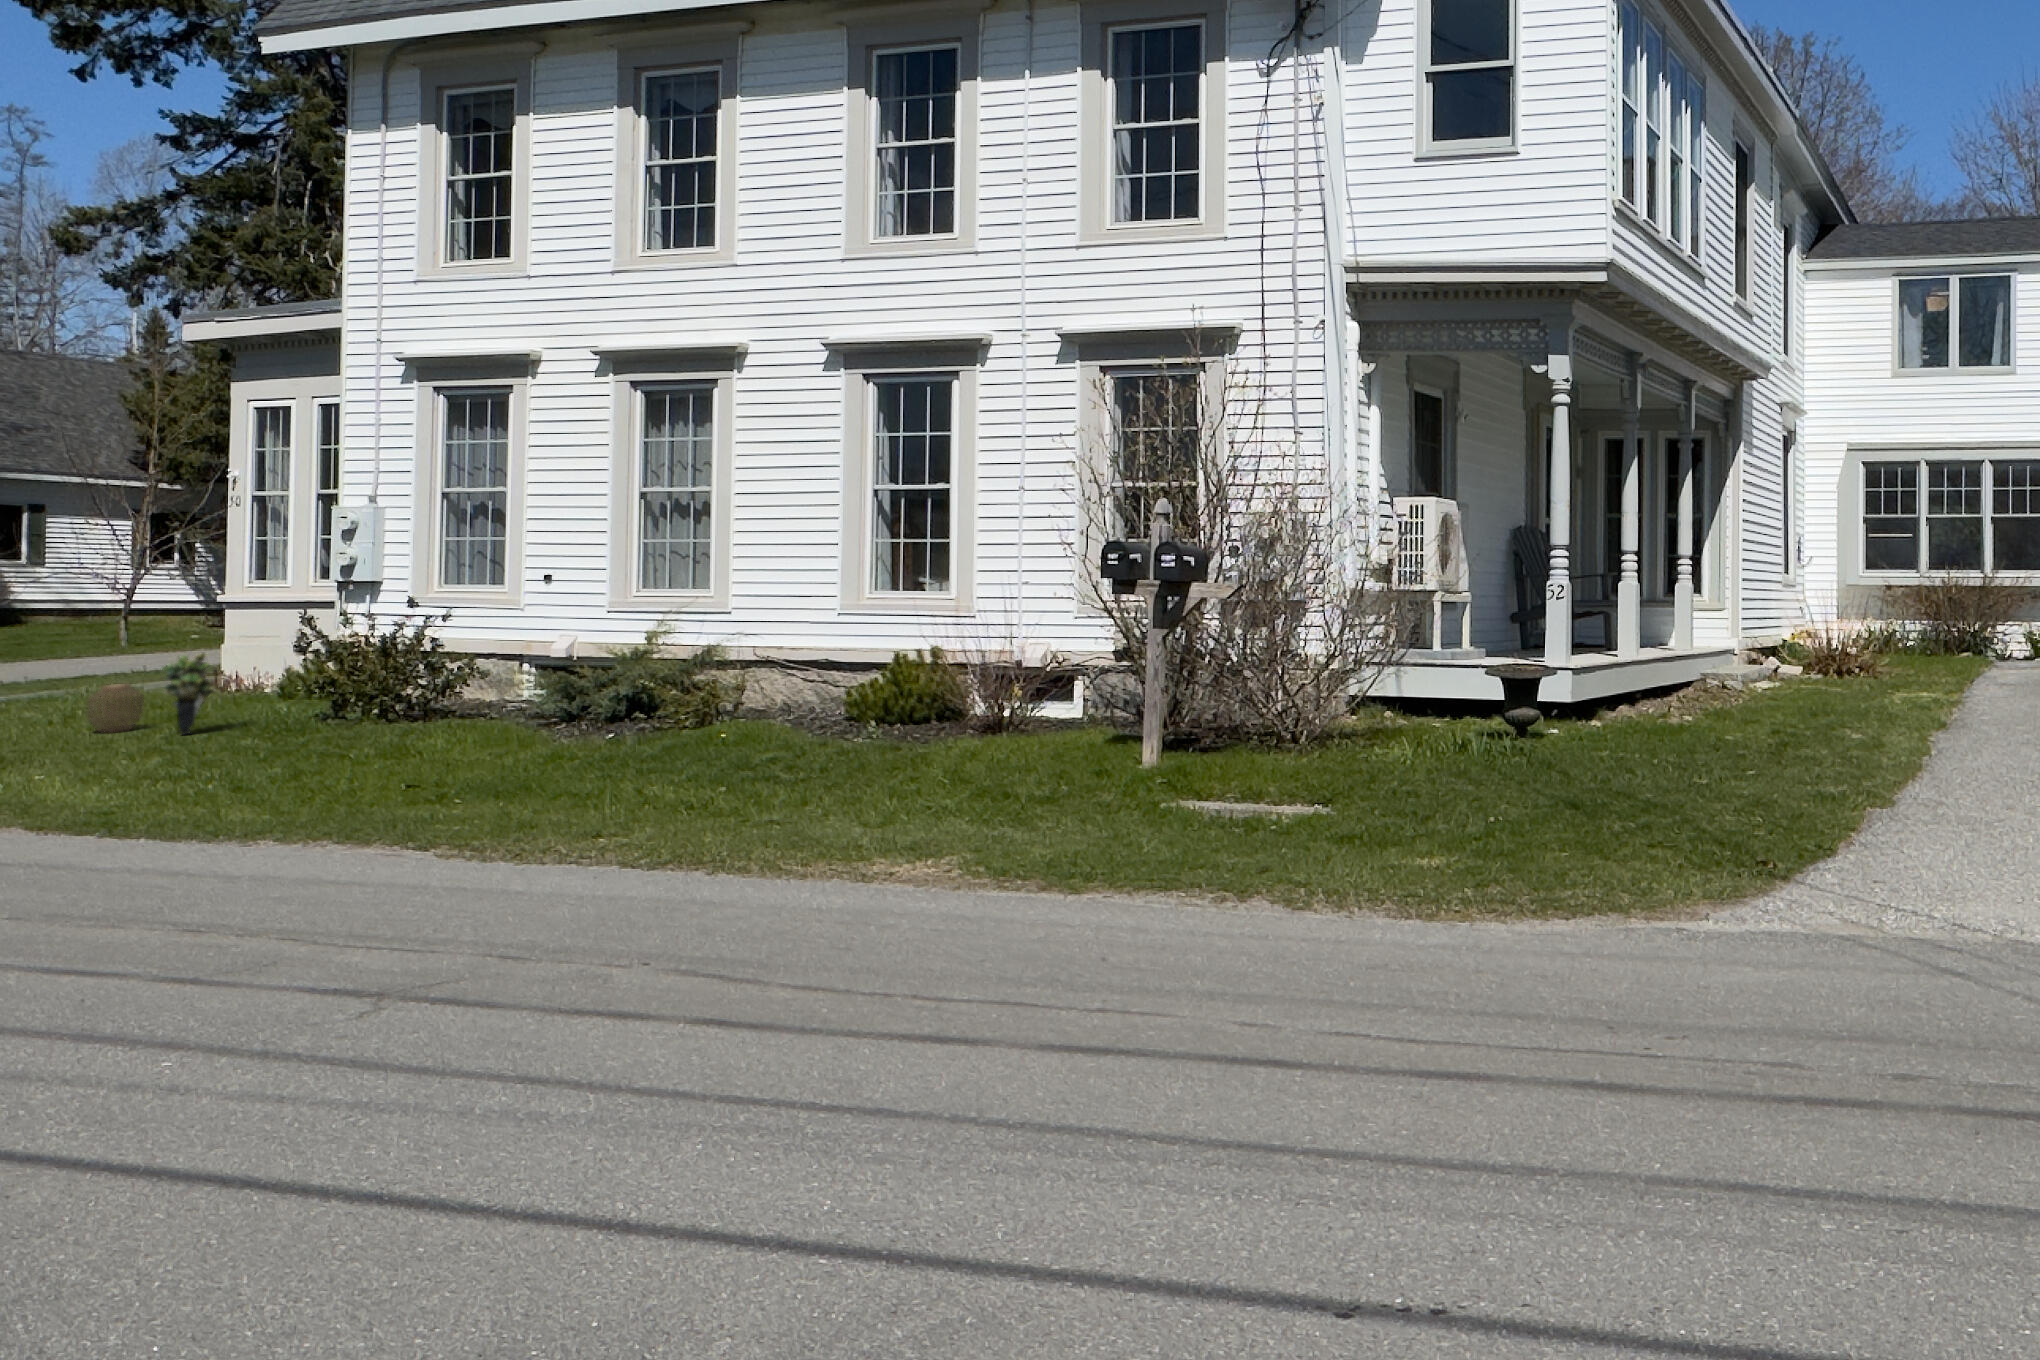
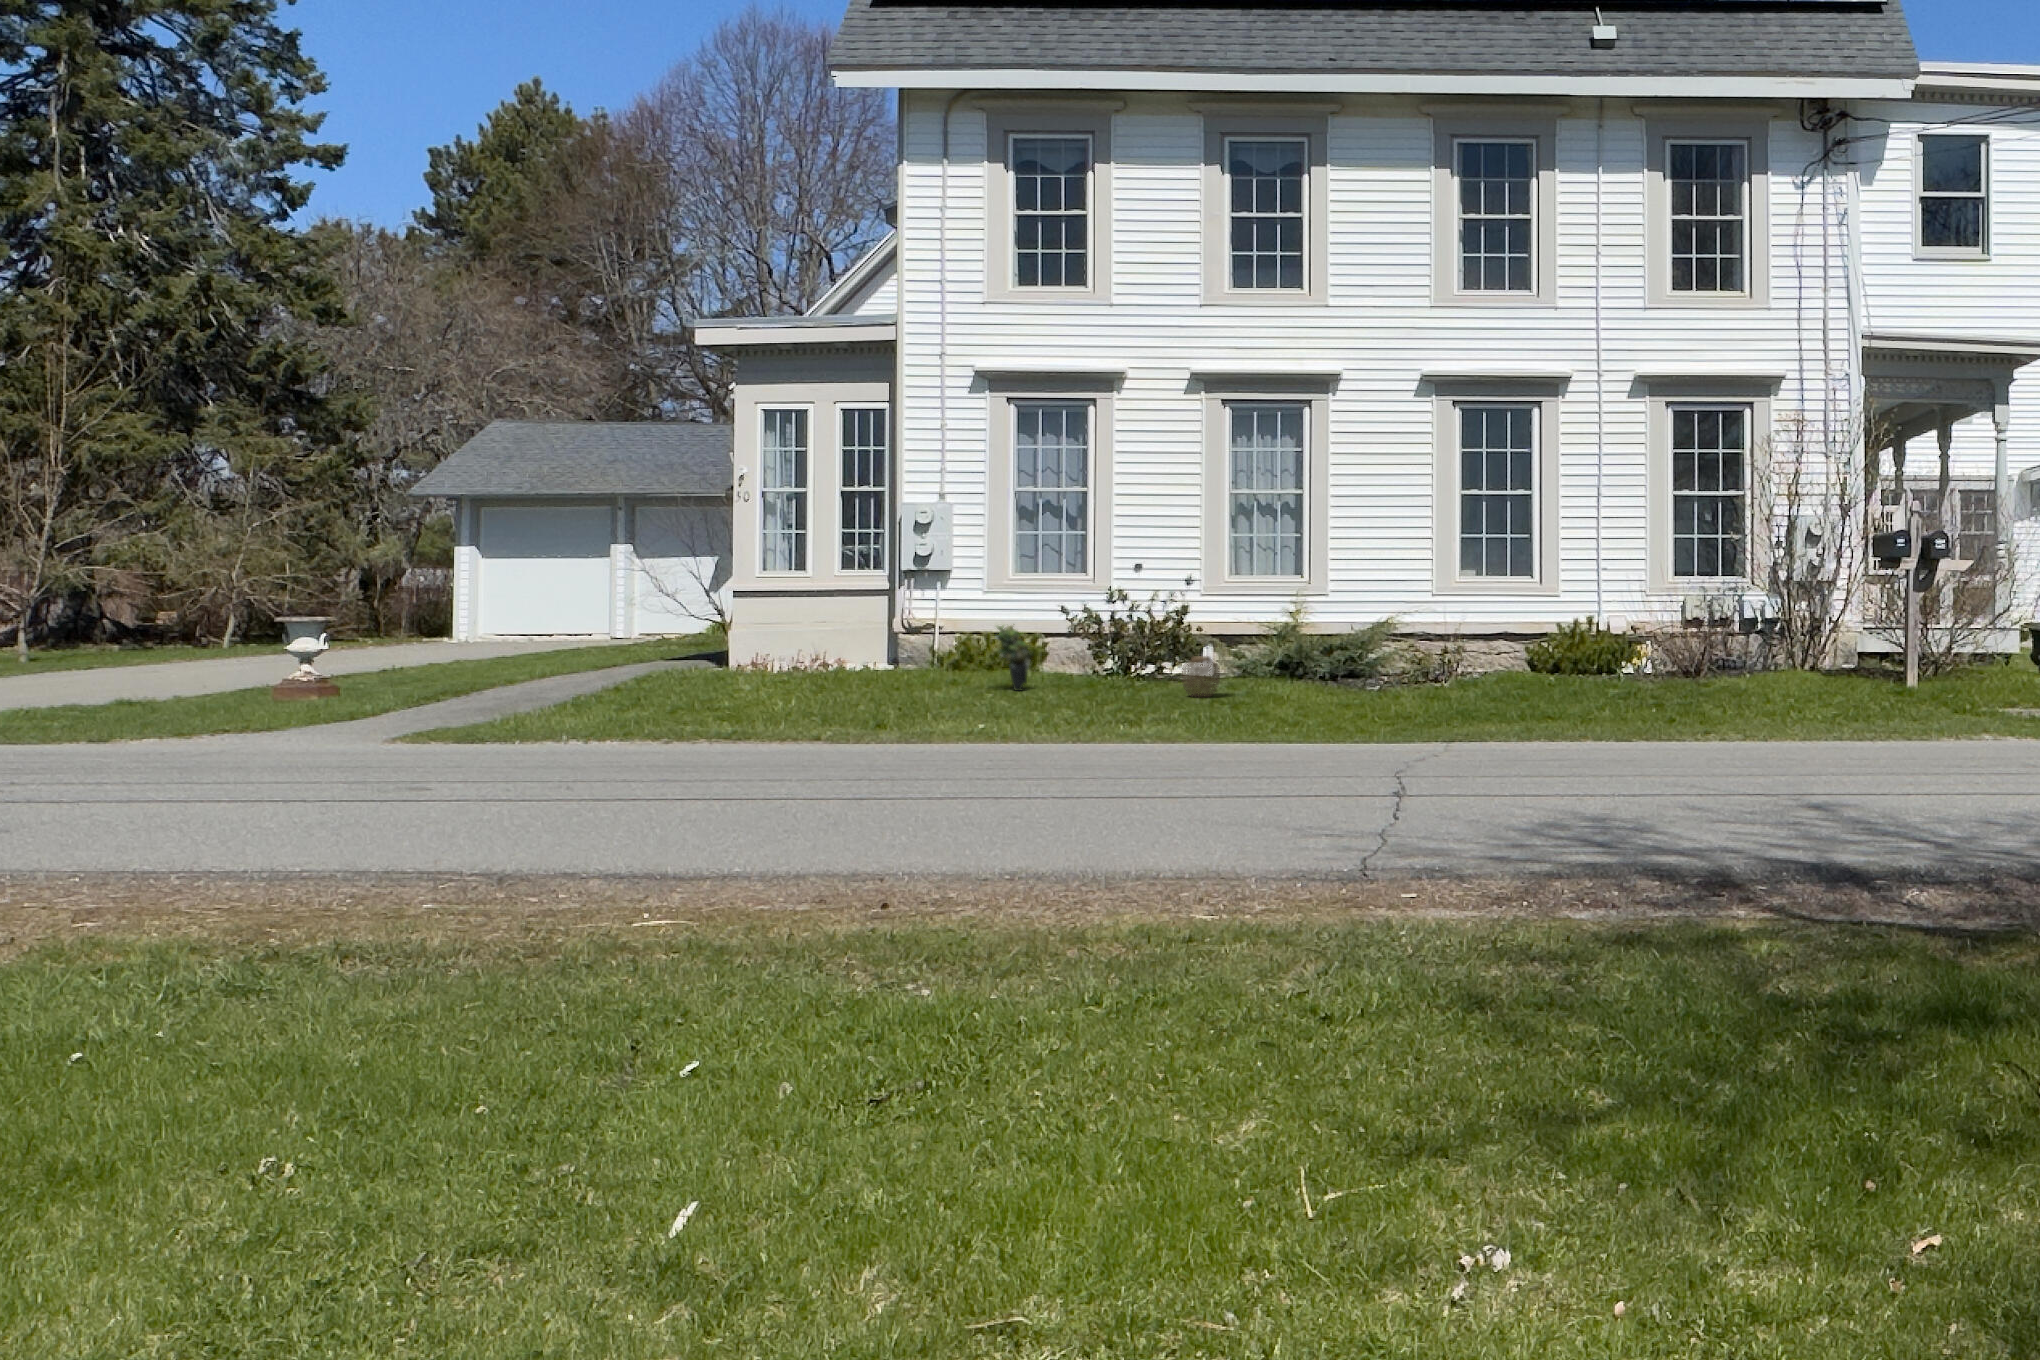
woven basket: present [87,684,143,733] -> present [1182,656,1220,697]

